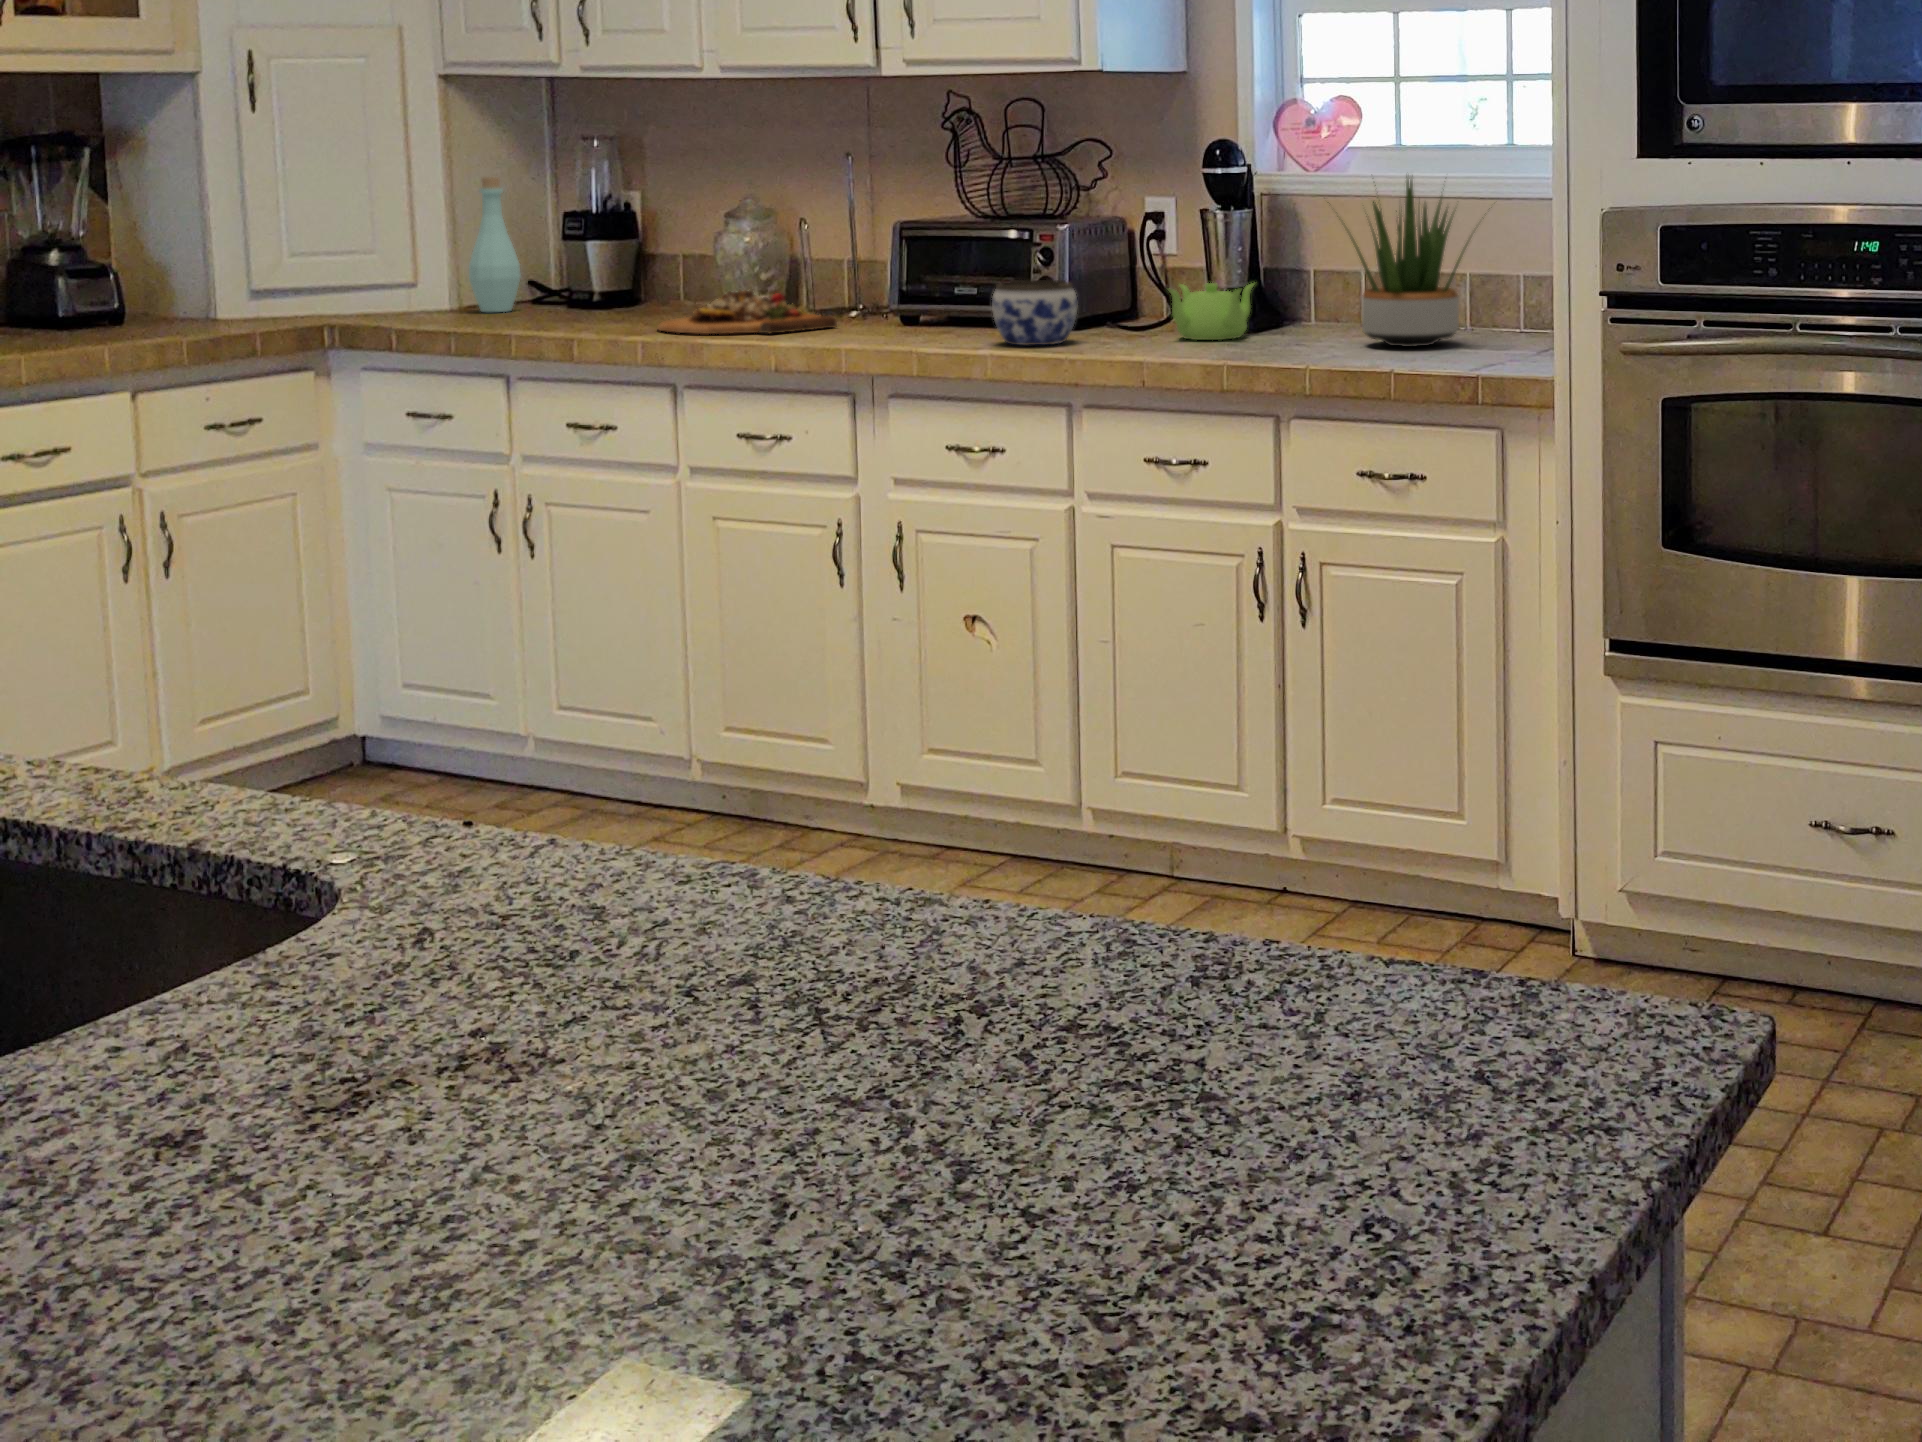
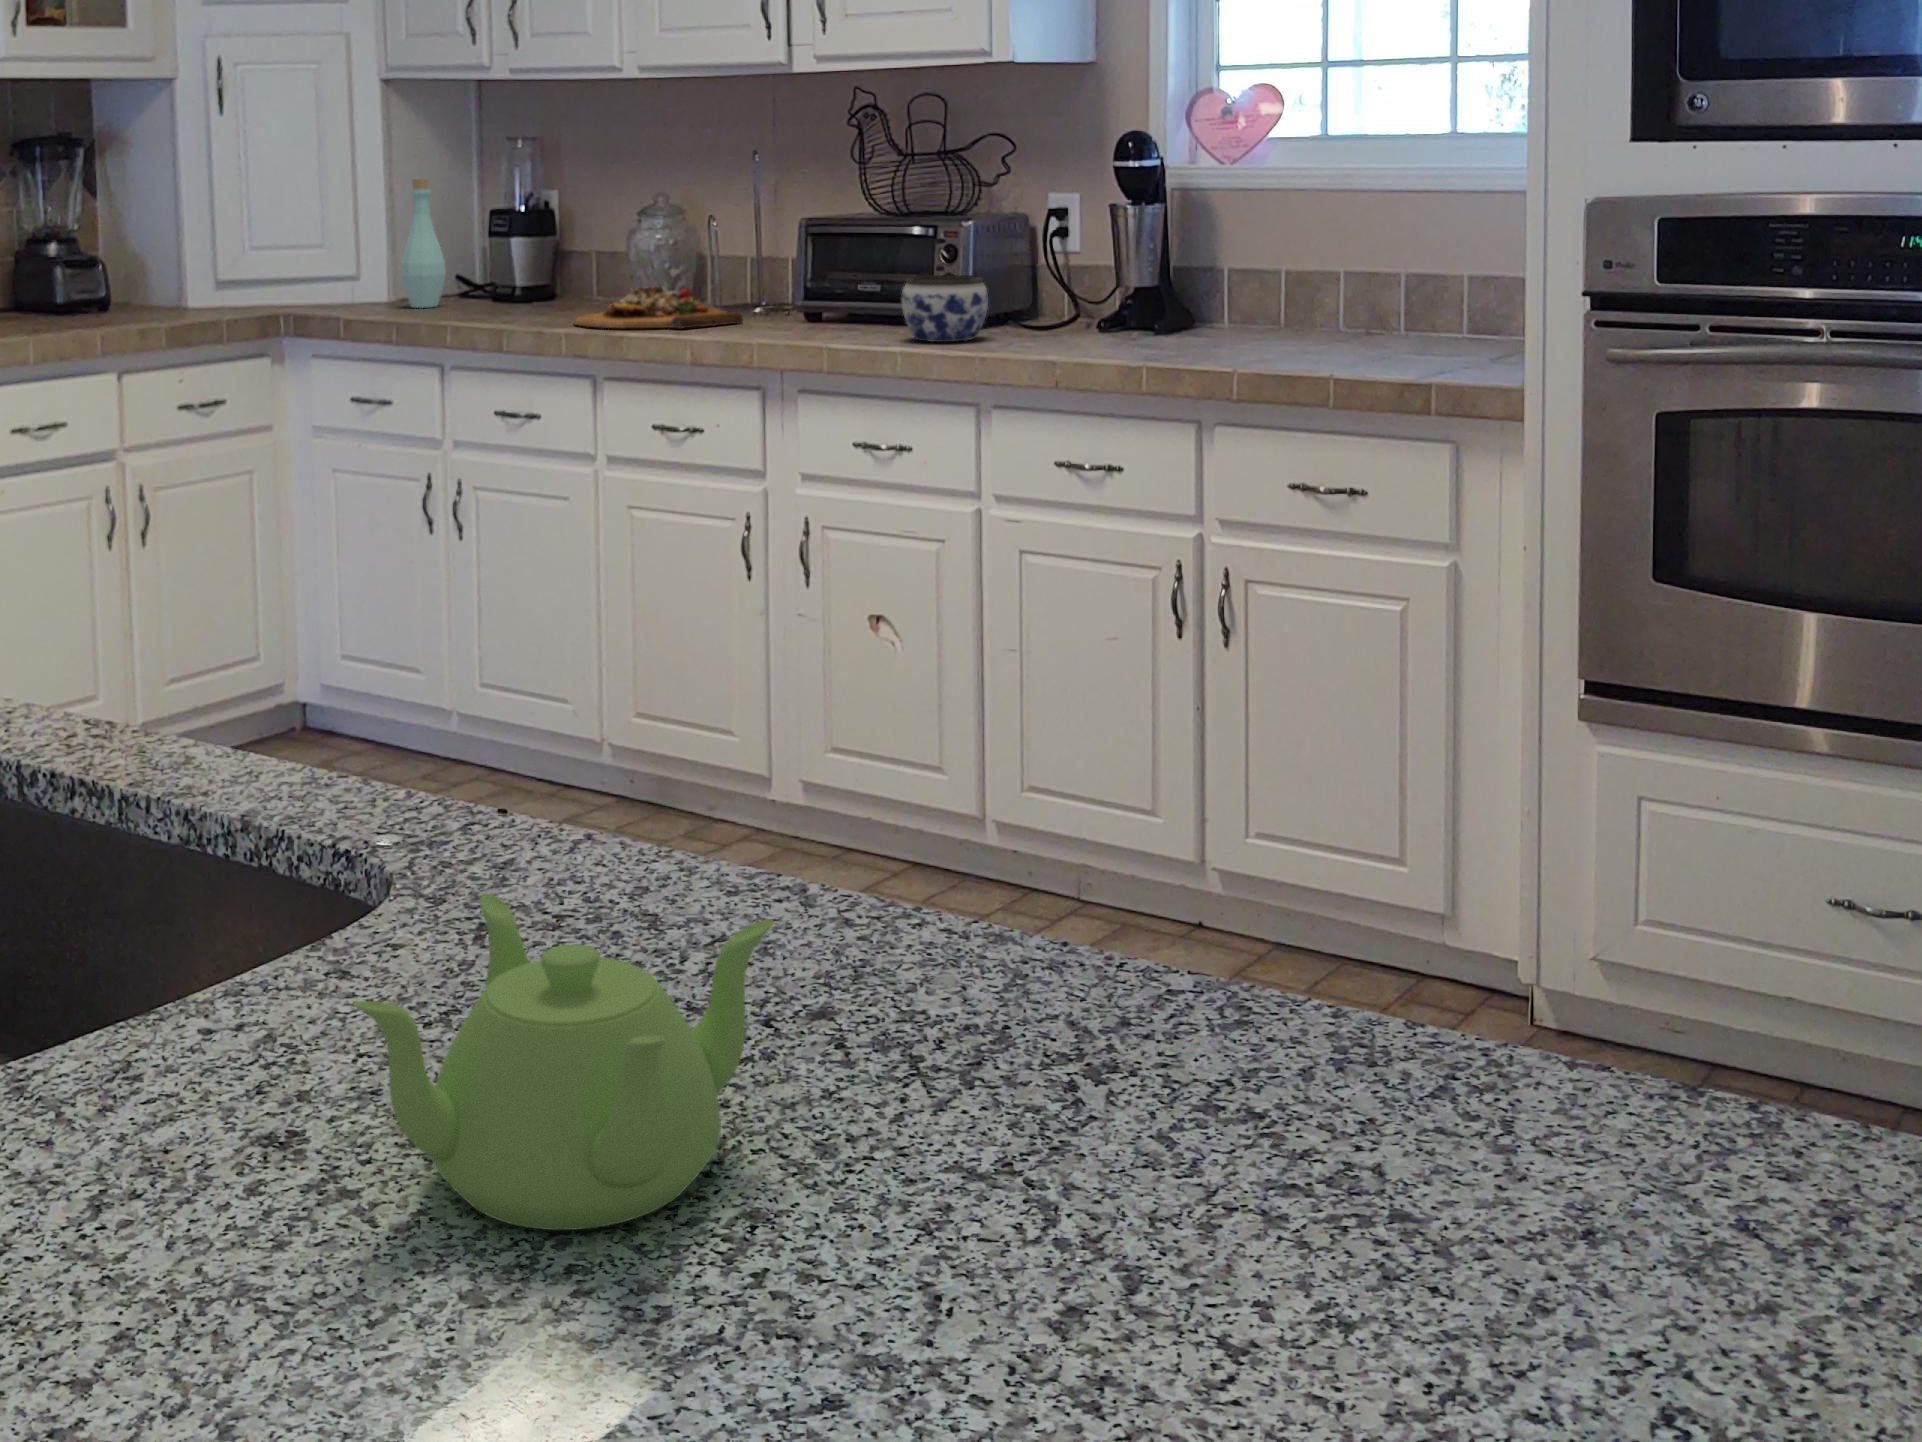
potted plant: present [1336,179,1468,347] -> none [1251,158,1452,346]
teapot: present [1169,283,1254,340] -> present [352,894,774,1230]

